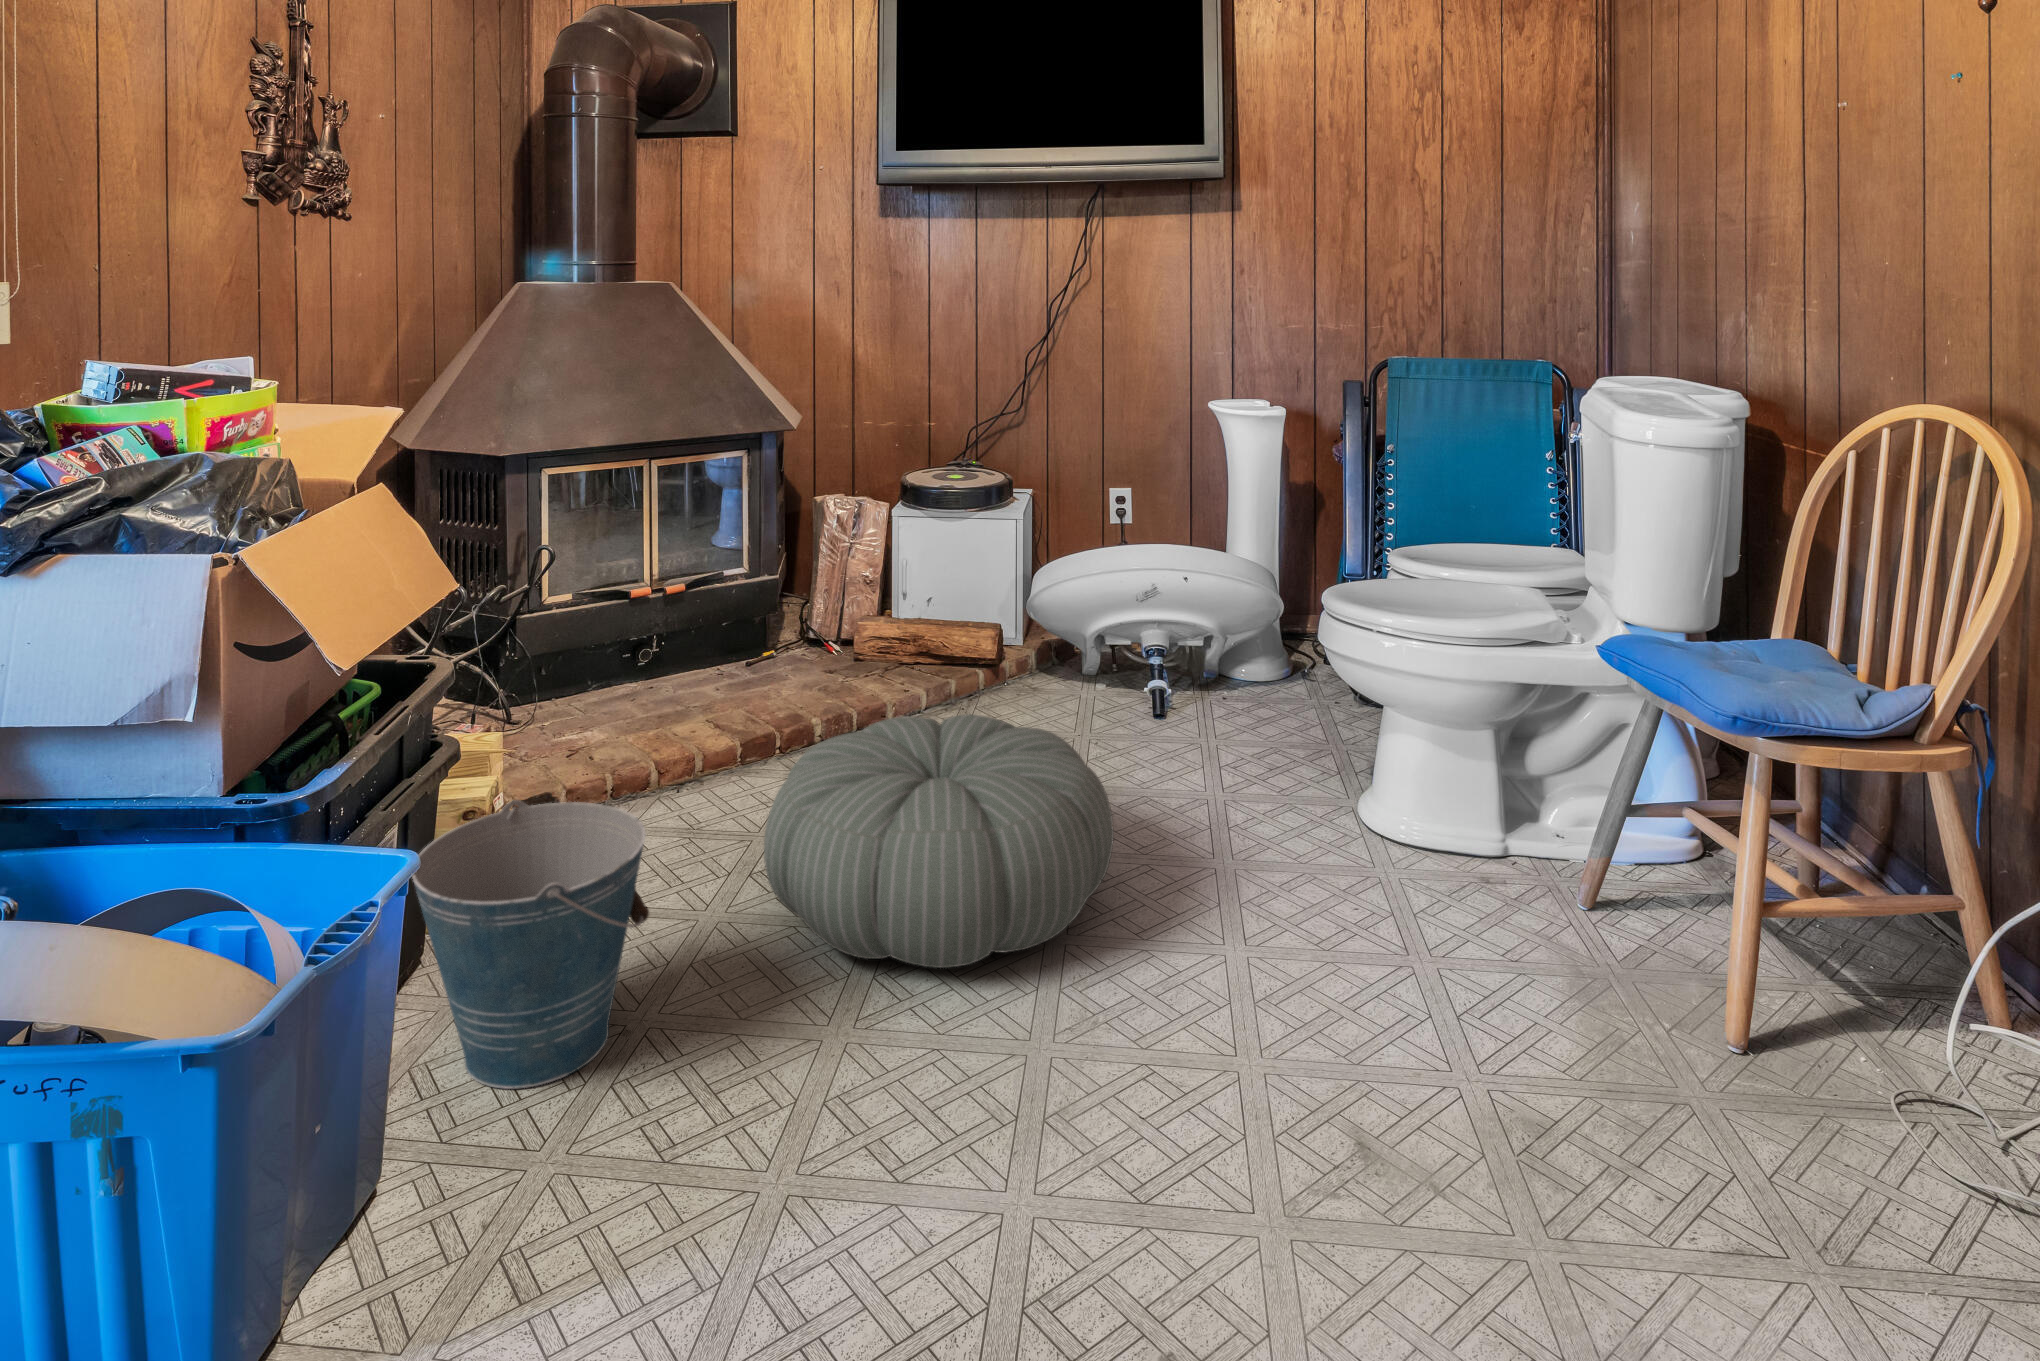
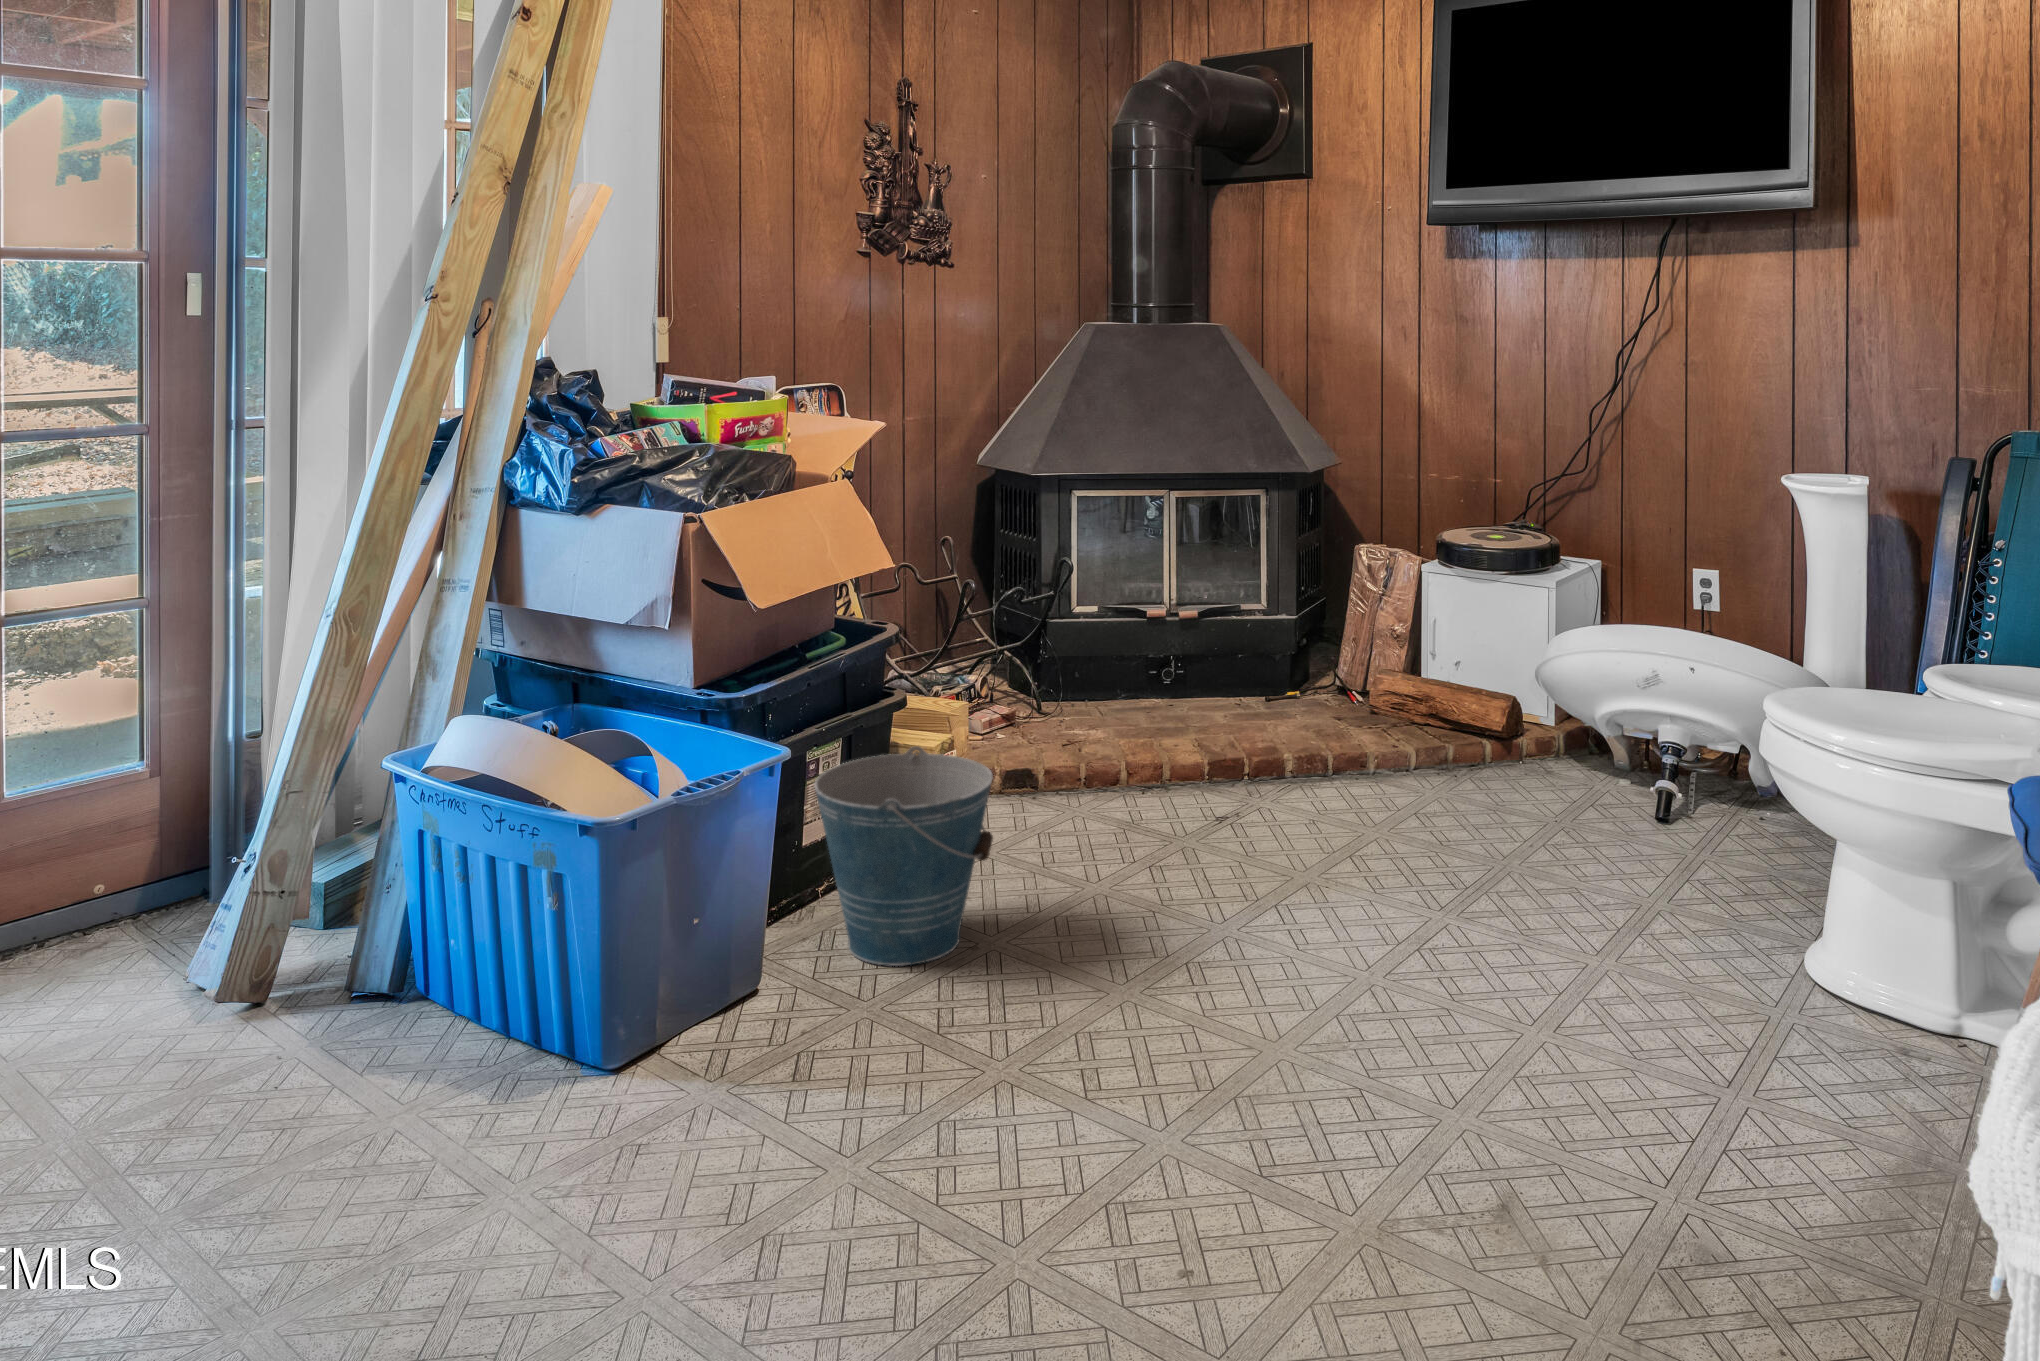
pouf: present [764,714,1114,968] -> none [1122,750,1456,974]

